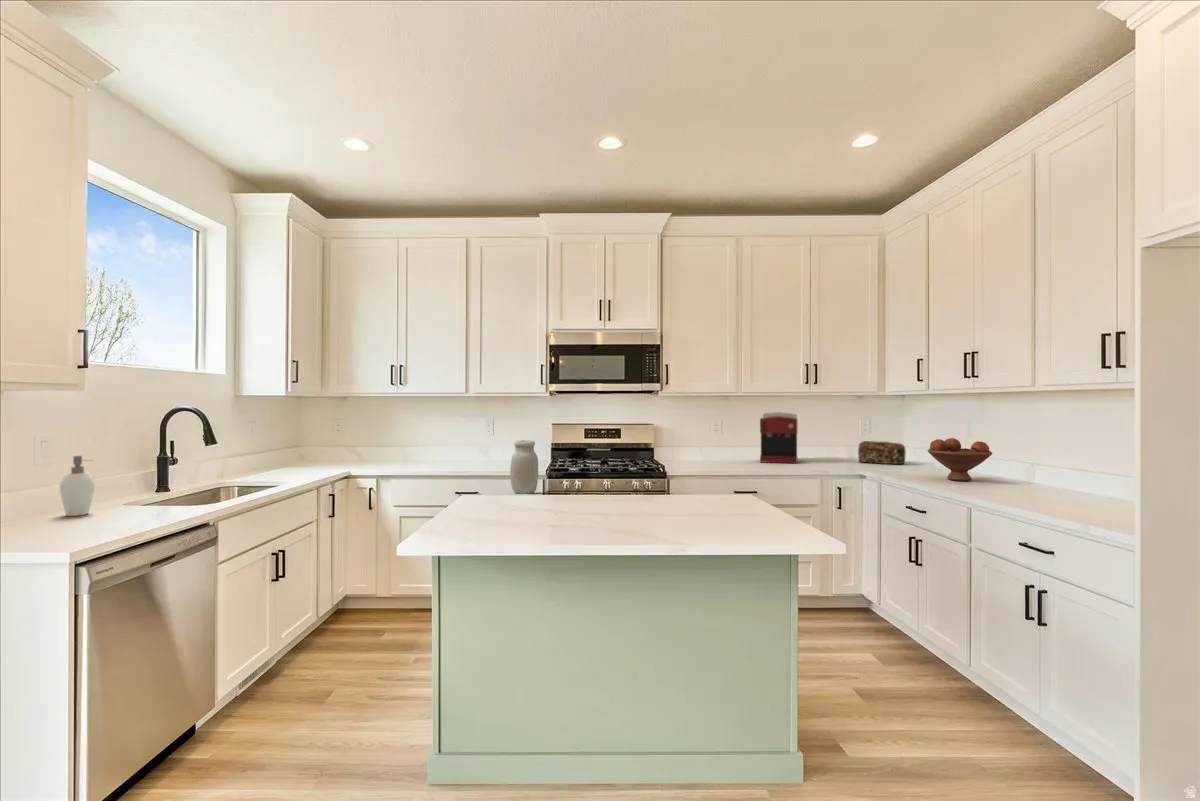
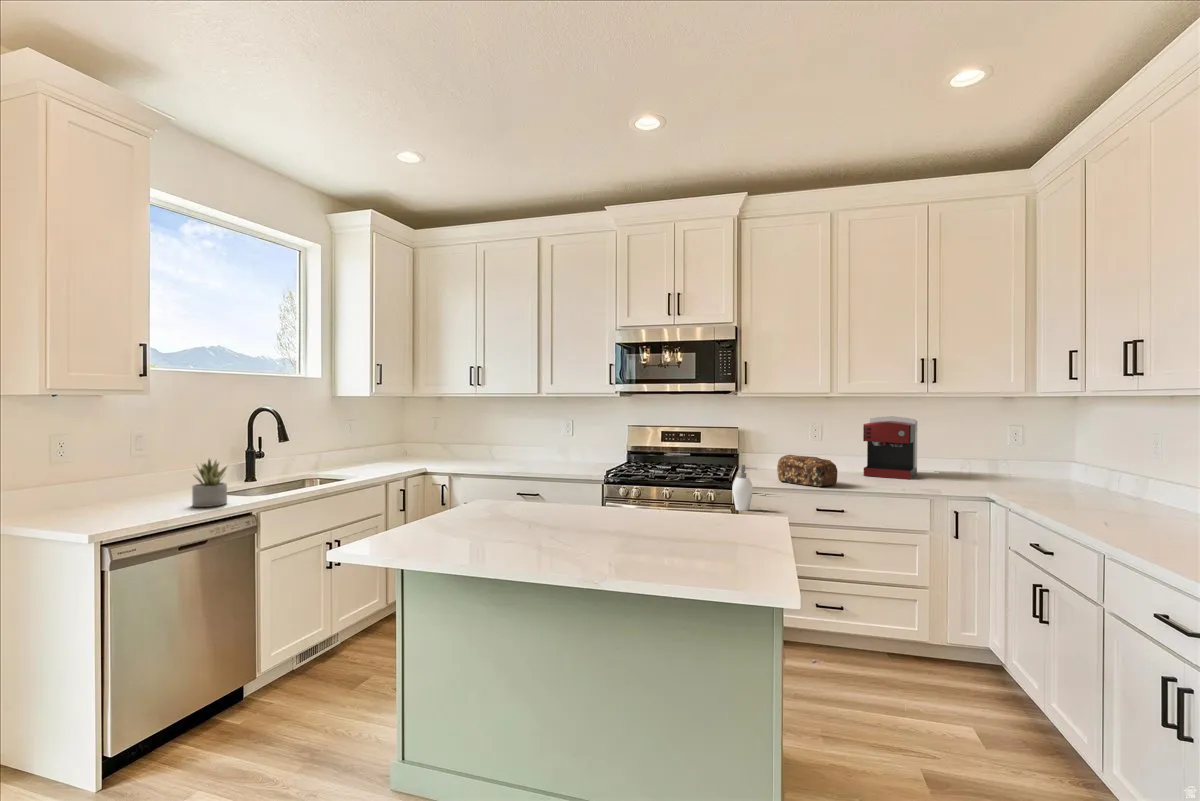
fruit bowl: present [928,438,992,481] -> none [1069,457,1170,517]
jar: present [510,440,538,494] -> none [558,444,586,500]
bread loaf: present [858,441,906,464] -> present [777,455,838,486]
soap dispenser: present [60,456,94,516] -> present [732,465,754,511]
succulent plant: none [132,462,177,519] -> present [192,459,227,507]

